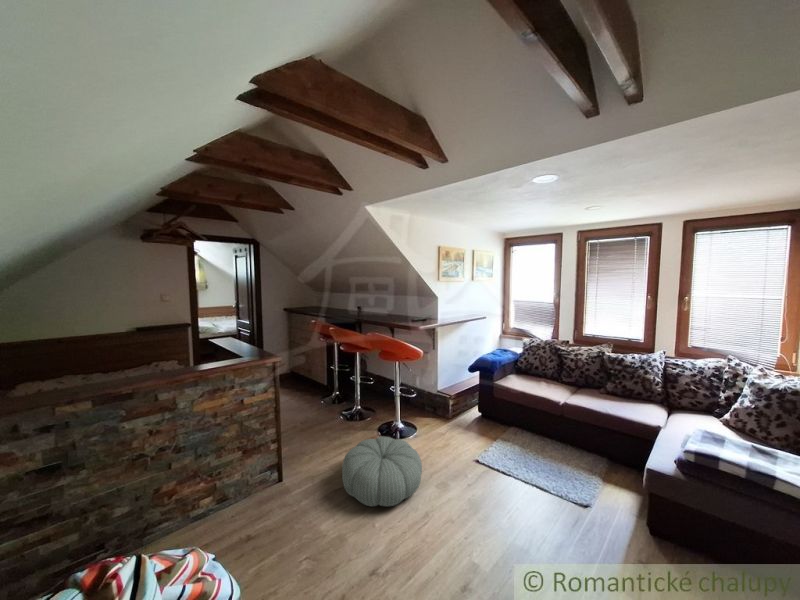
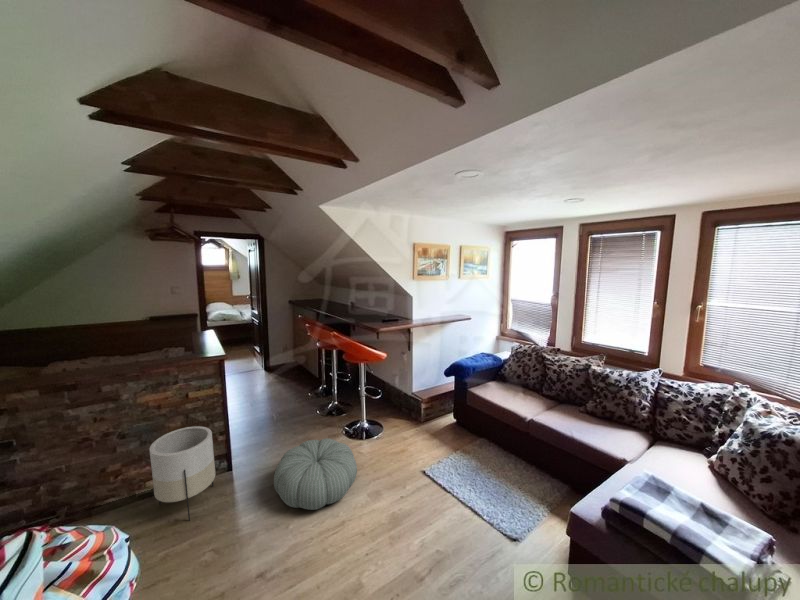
planter: none [217,433,280,535] -> present [150,426,216,521]

